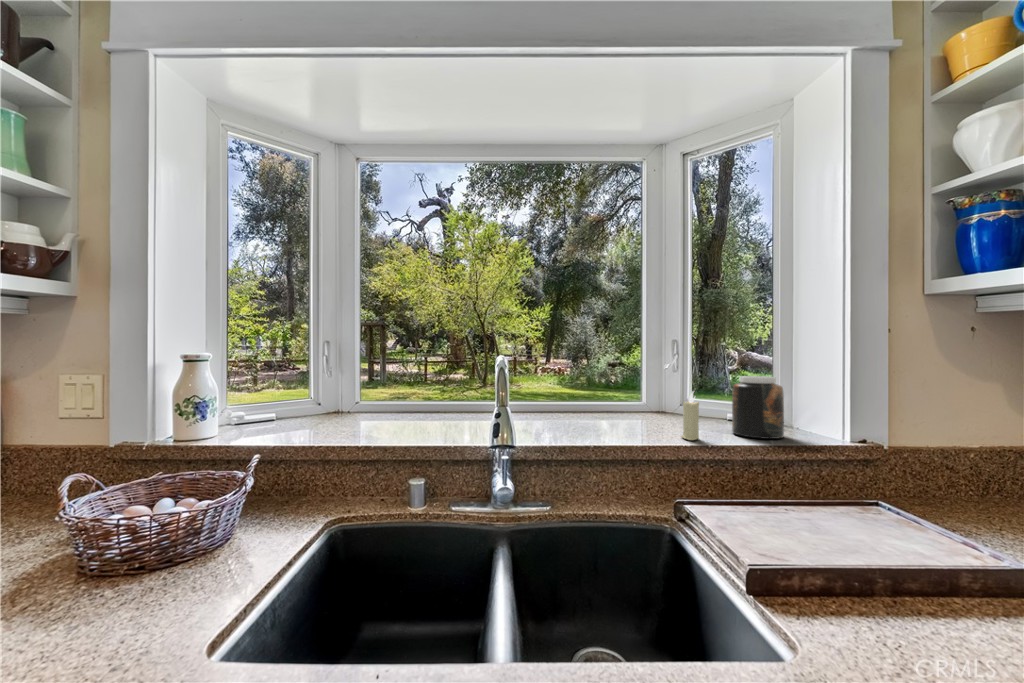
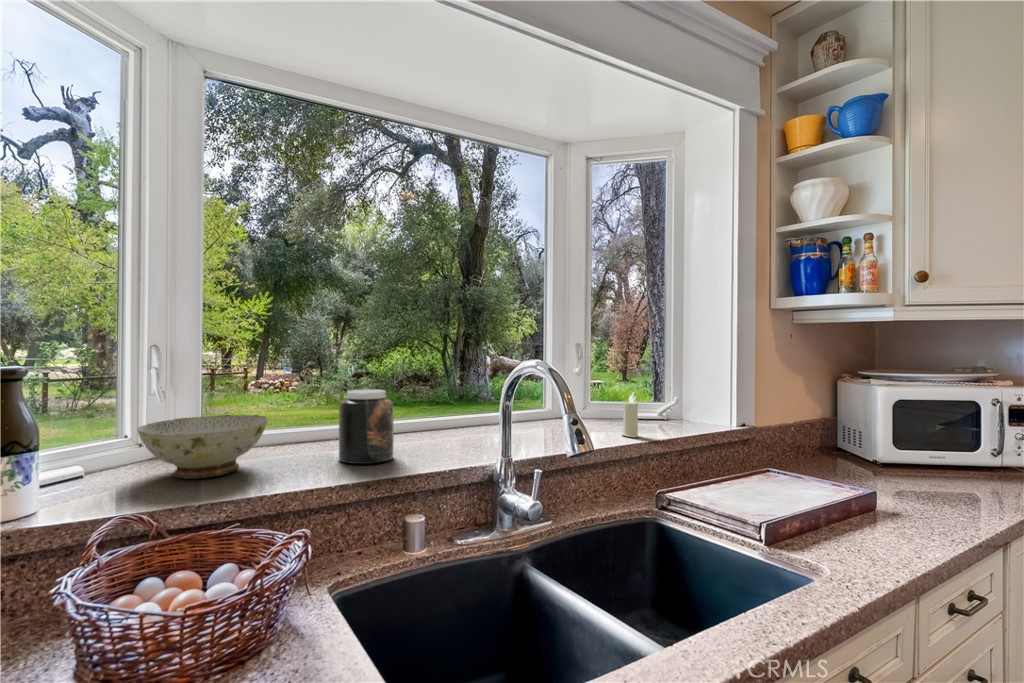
jar: present [732,376,784,439] -> present [339,389,394,464]
ceramic bowl: none [274,390,360,431] -> present [138,415,268,479]

